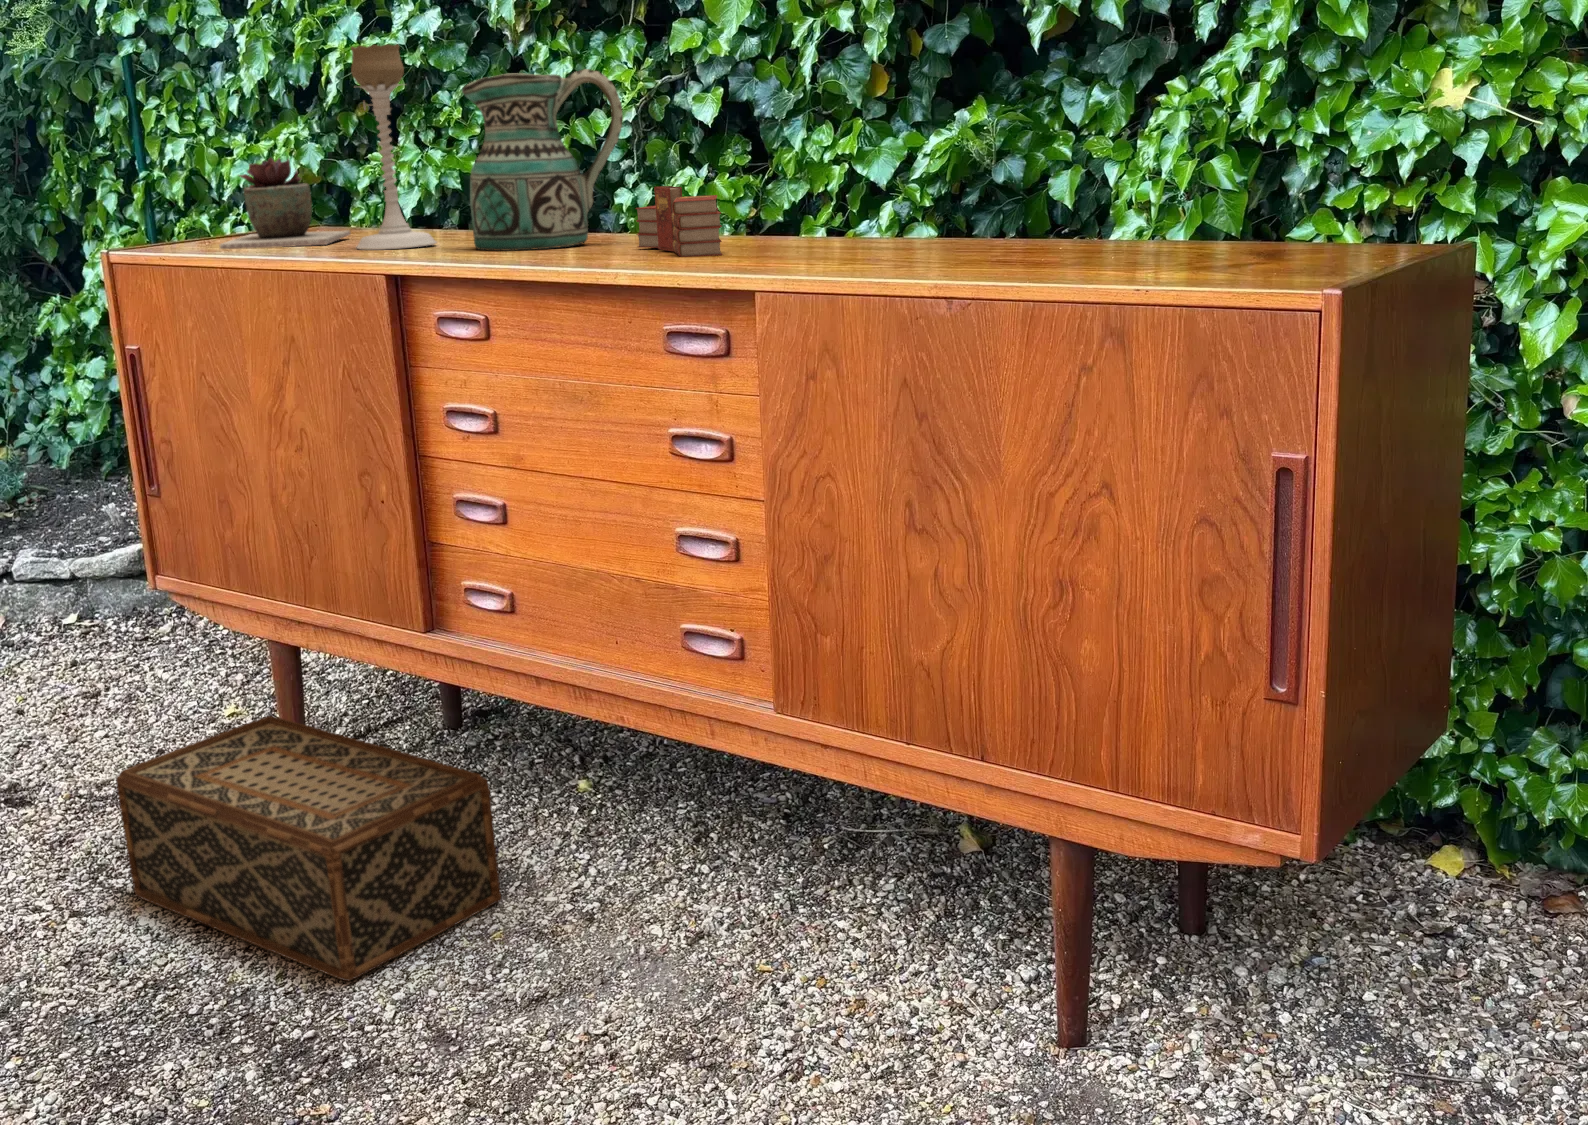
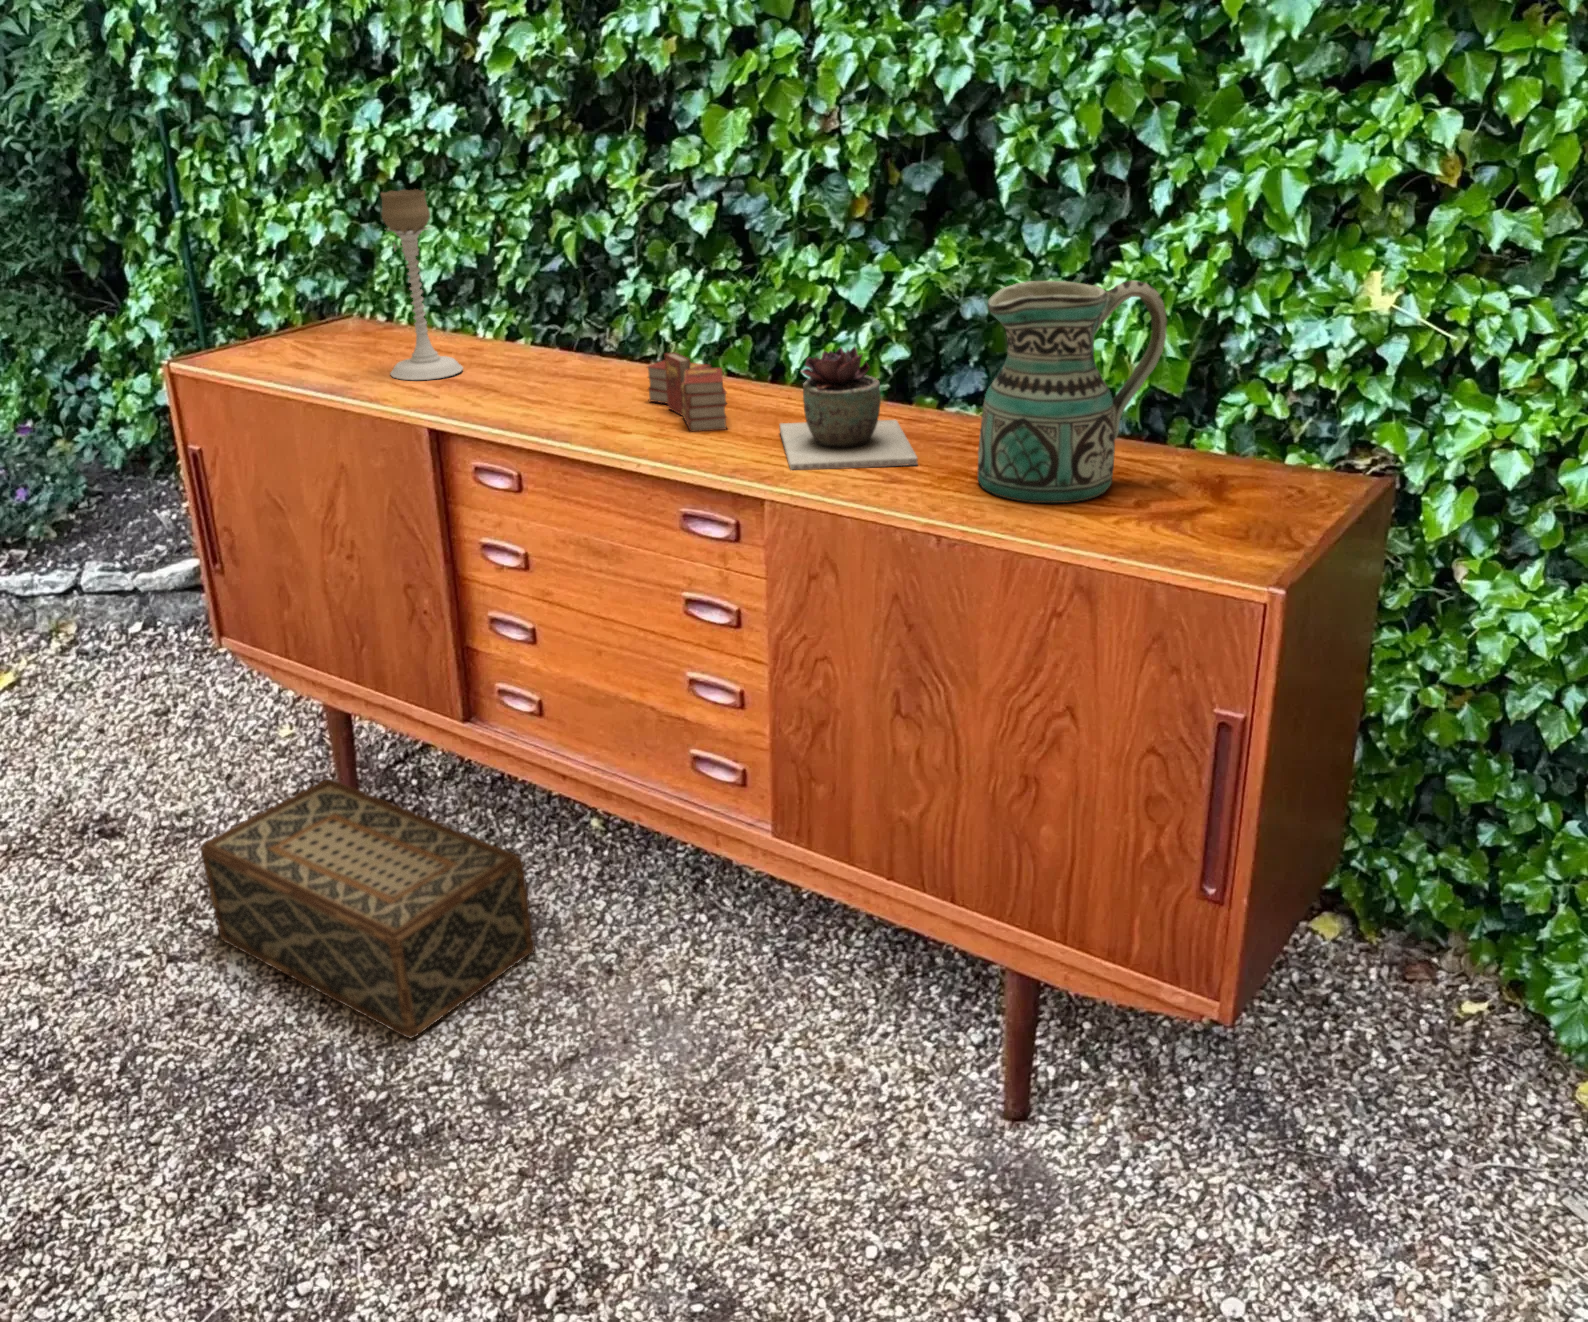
ceramic pitcher: present [462,69,623,251] -> present [978,280,1167,503]
succulent plant: present [220,158,350,249] -> present [780,347,918,470]

